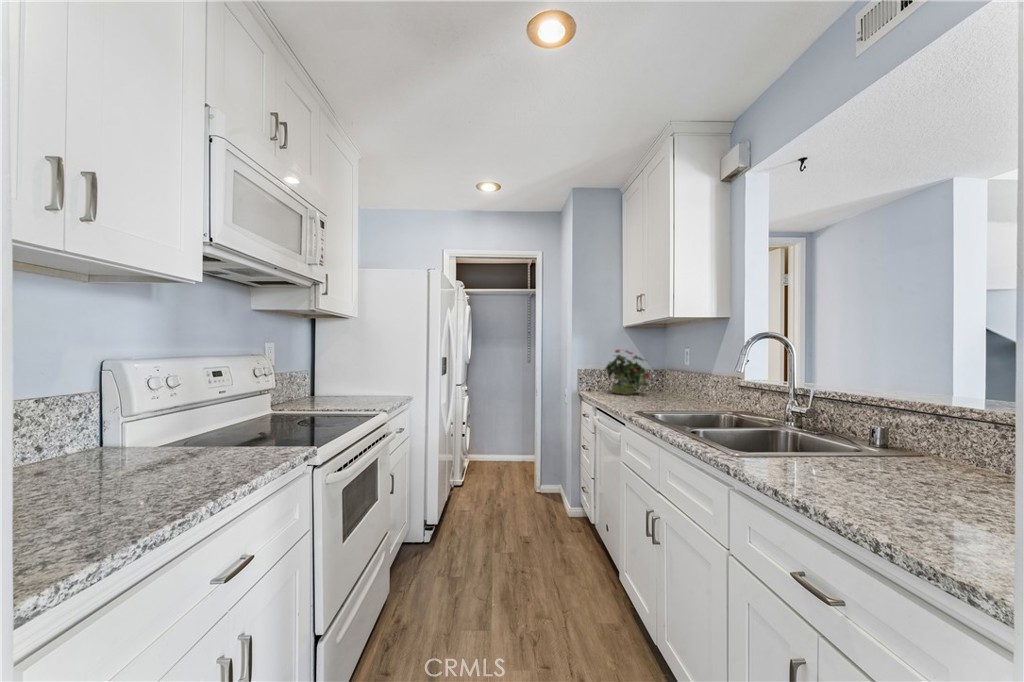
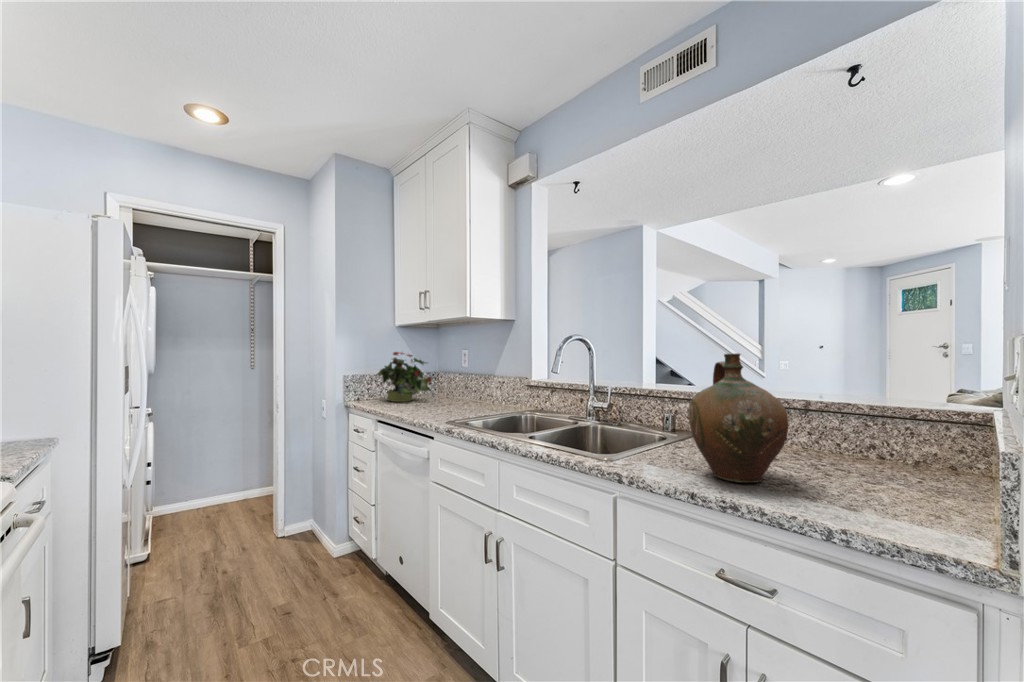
ceramic jug: none [799,352,922,497] -> present [688,353,788,483]

